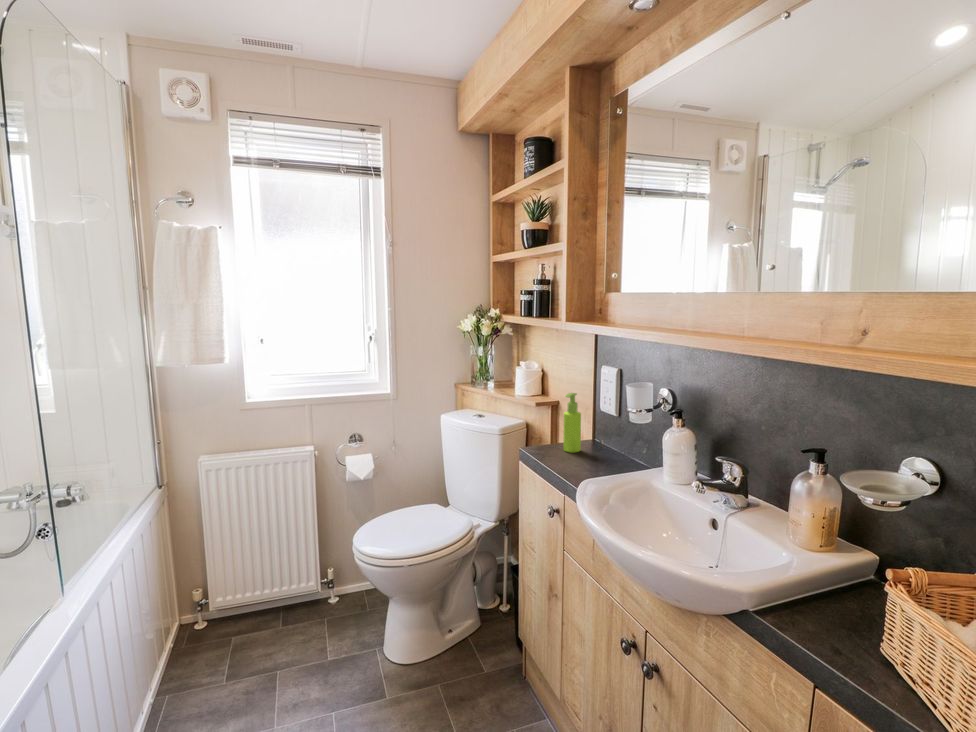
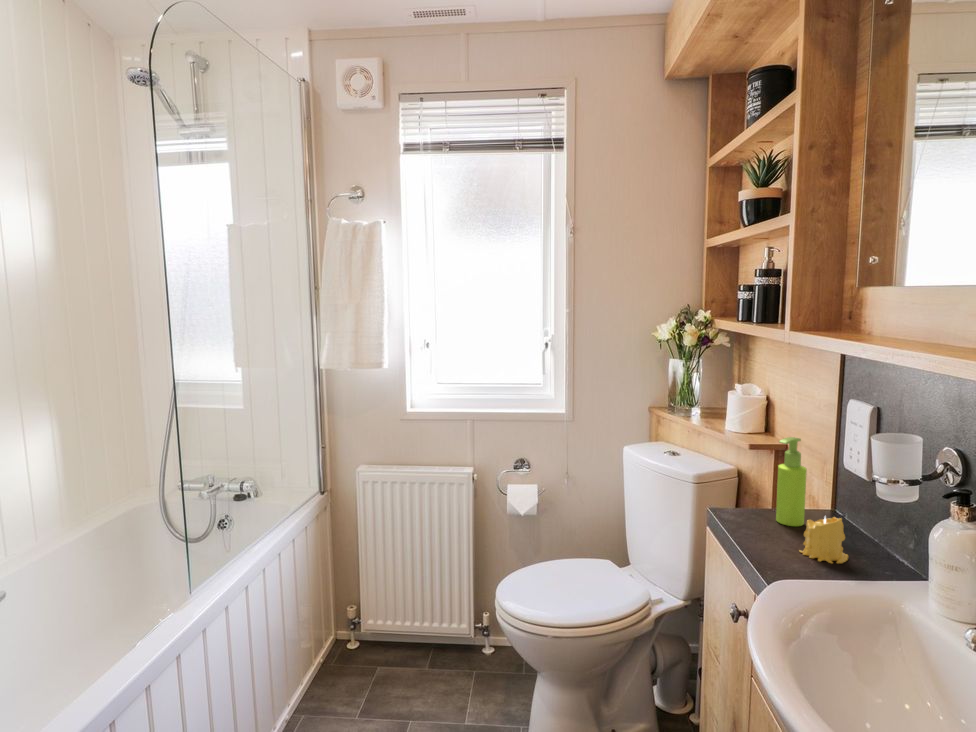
candle: none [585,439,614,470] -> present [799,517,848,563]

